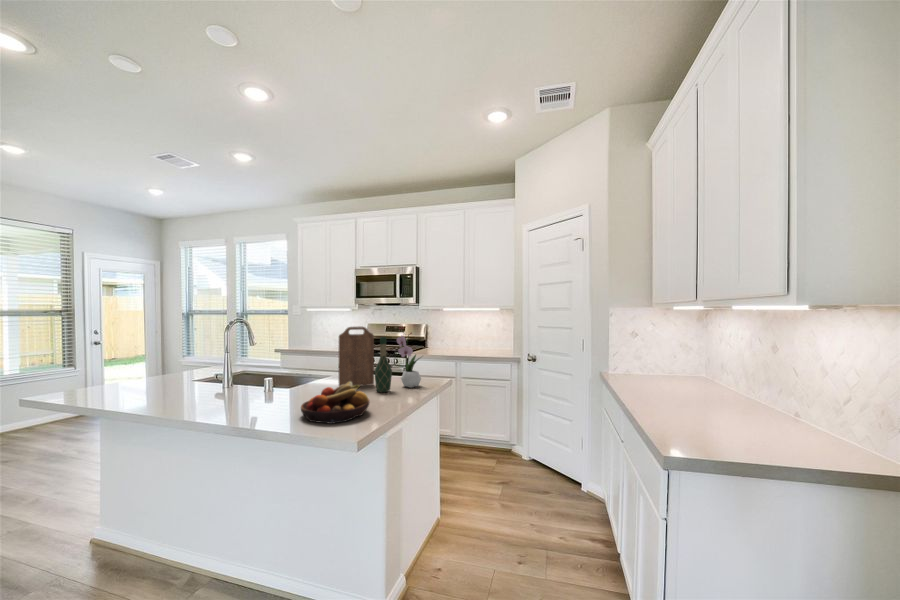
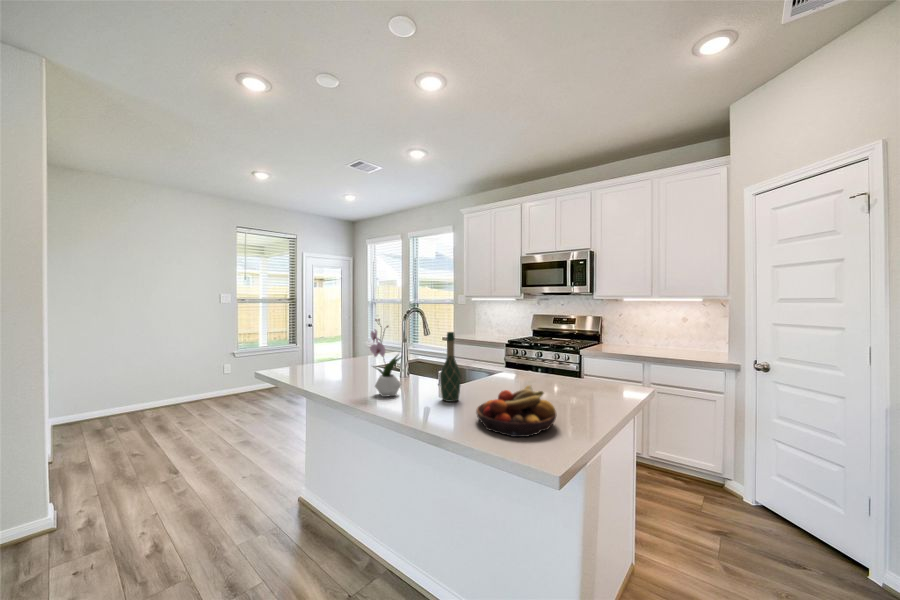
cutting board: present [339,327,374,386] -> none [512,319,552,388]
flower arrangement: present [397,328,421,387] -> present [370,319,401,397]
wine bottle: present [374,337,392,392] -> present [440,332,461,402]

